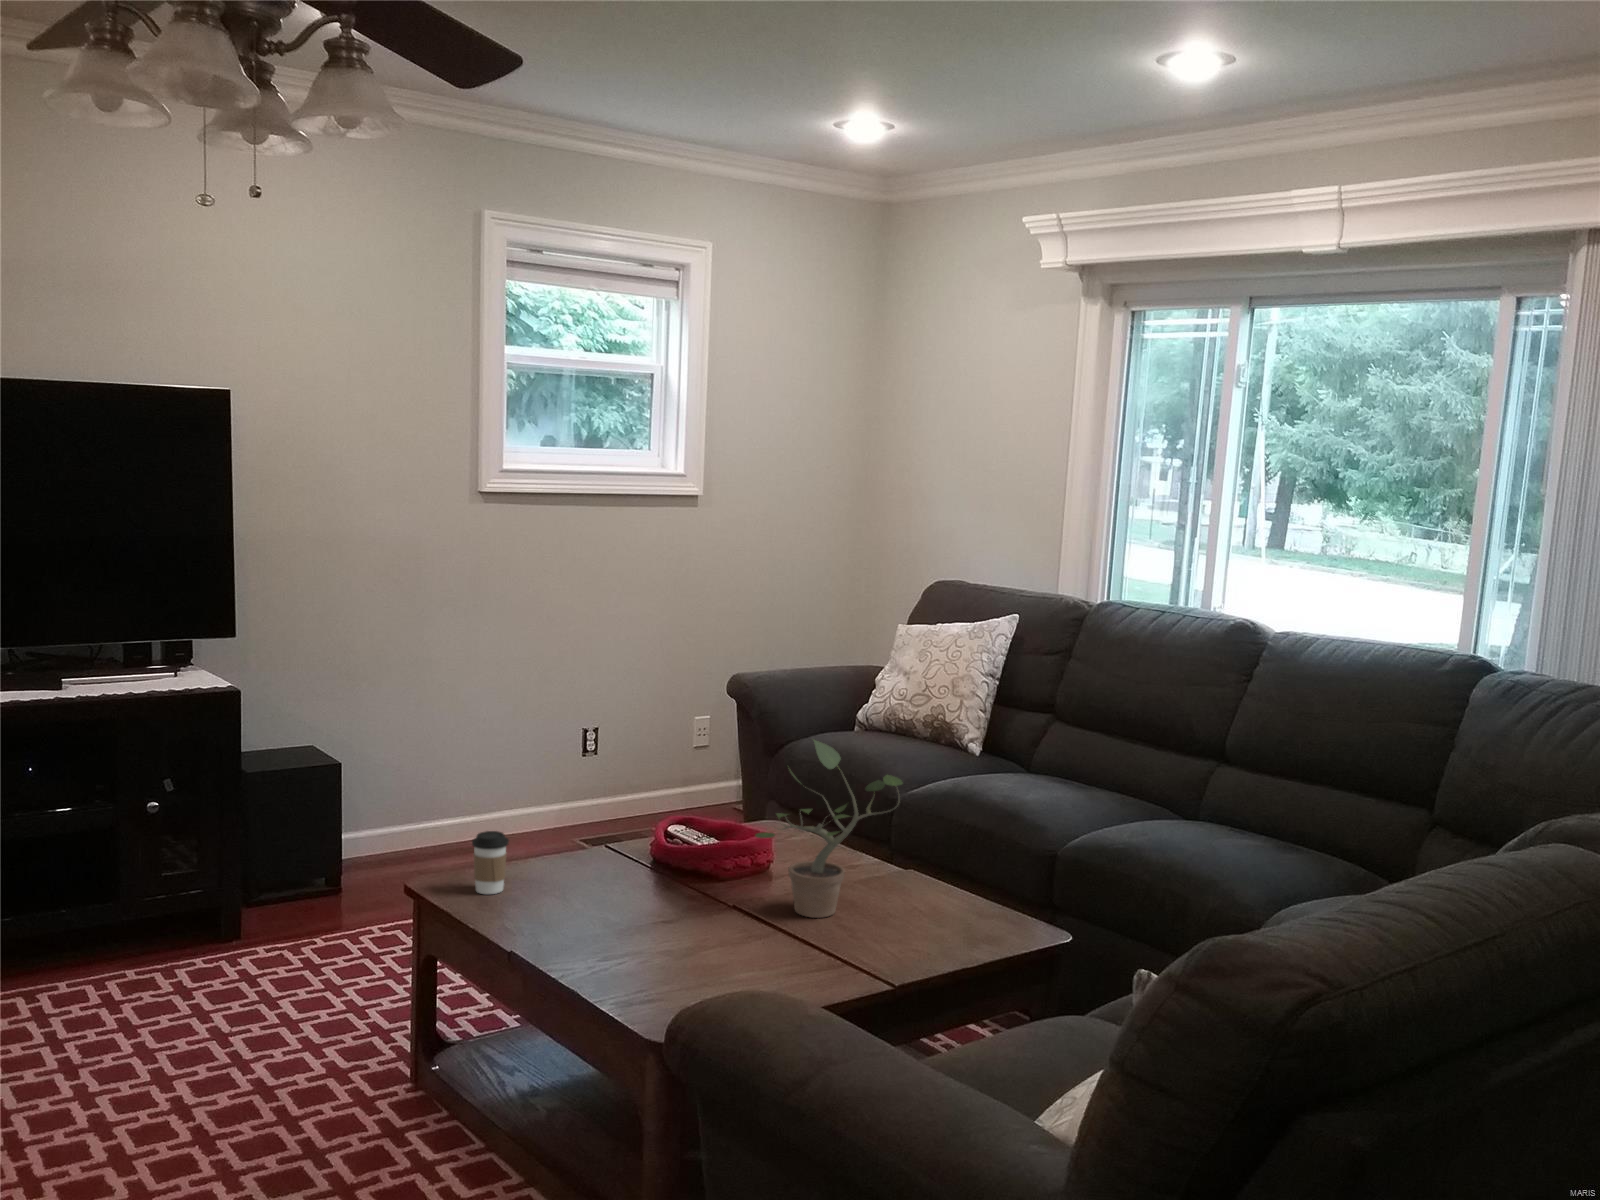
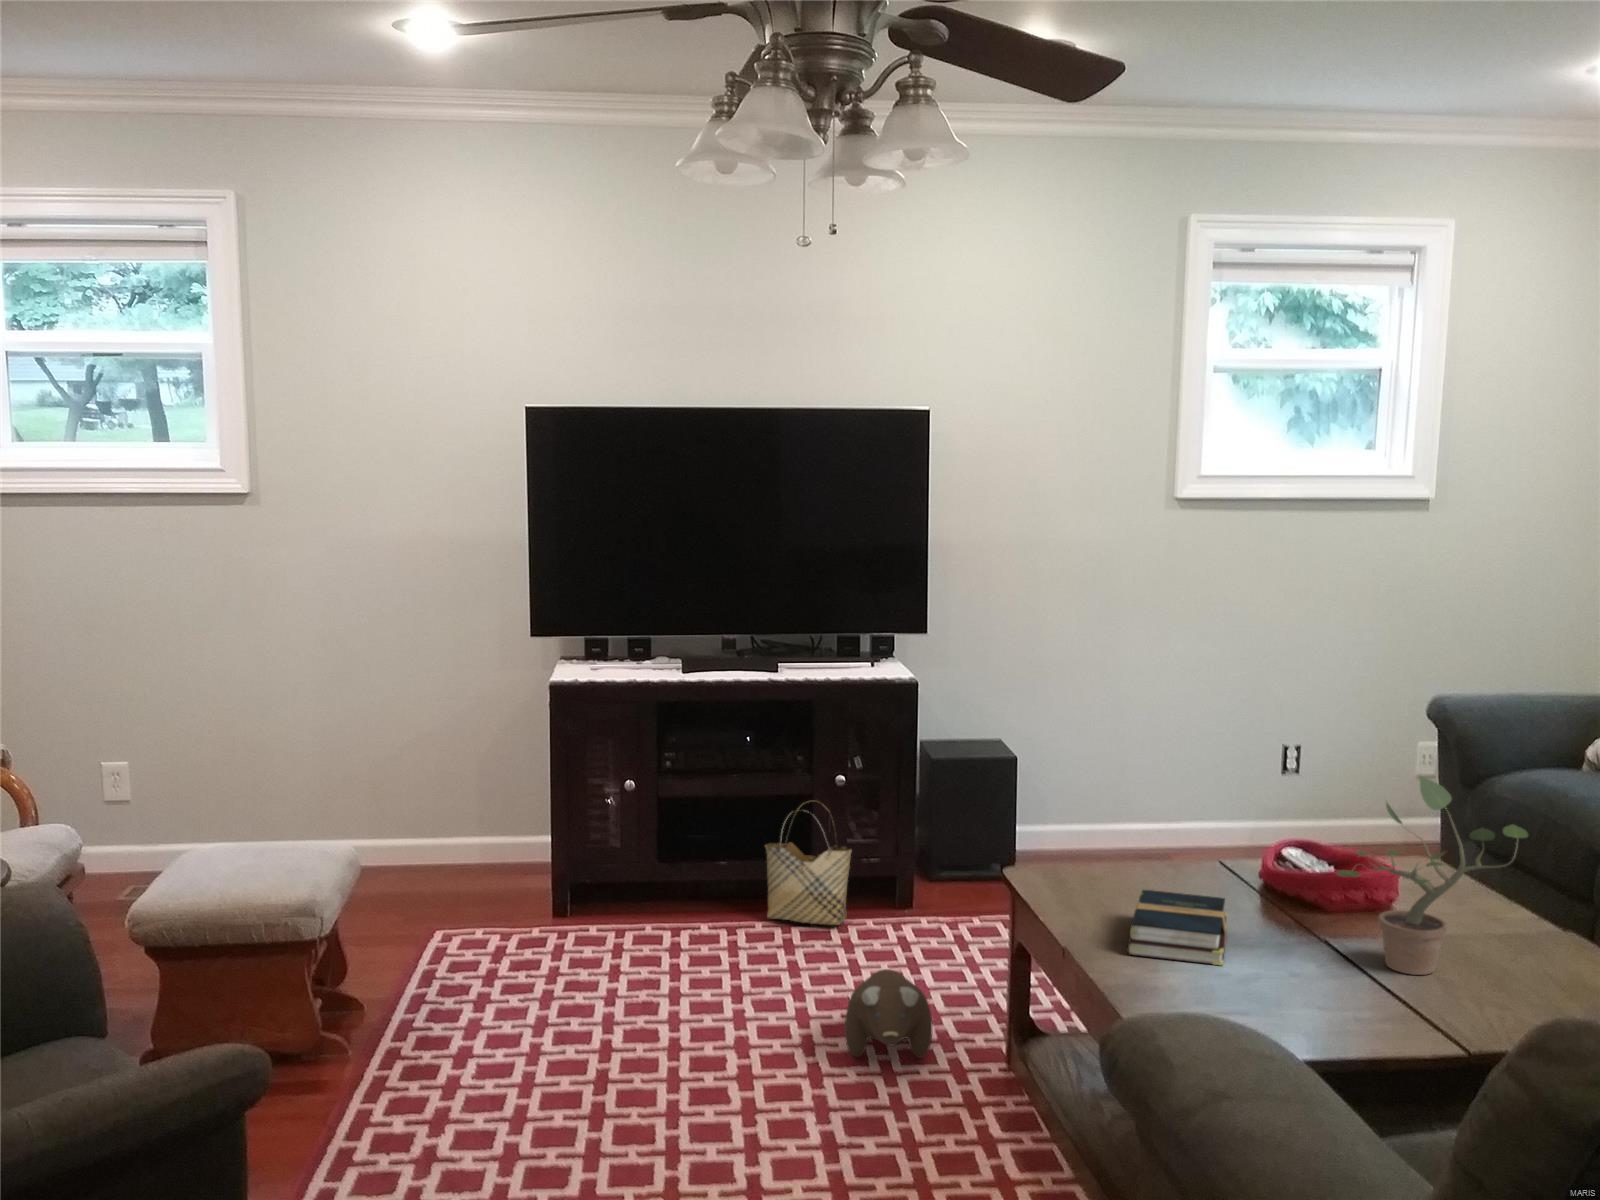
coffee cup: present [472,831,509,894] -> none [1059,834,1095,896]
woven basket: none [62,833,176,977] -> present [765,800,852,925]
hardback book: none [563,874,667,944] -> present [1127,890,1227,965]
plush toy: none [228,1008,330,1113] -> present [845,969,933,1058]

